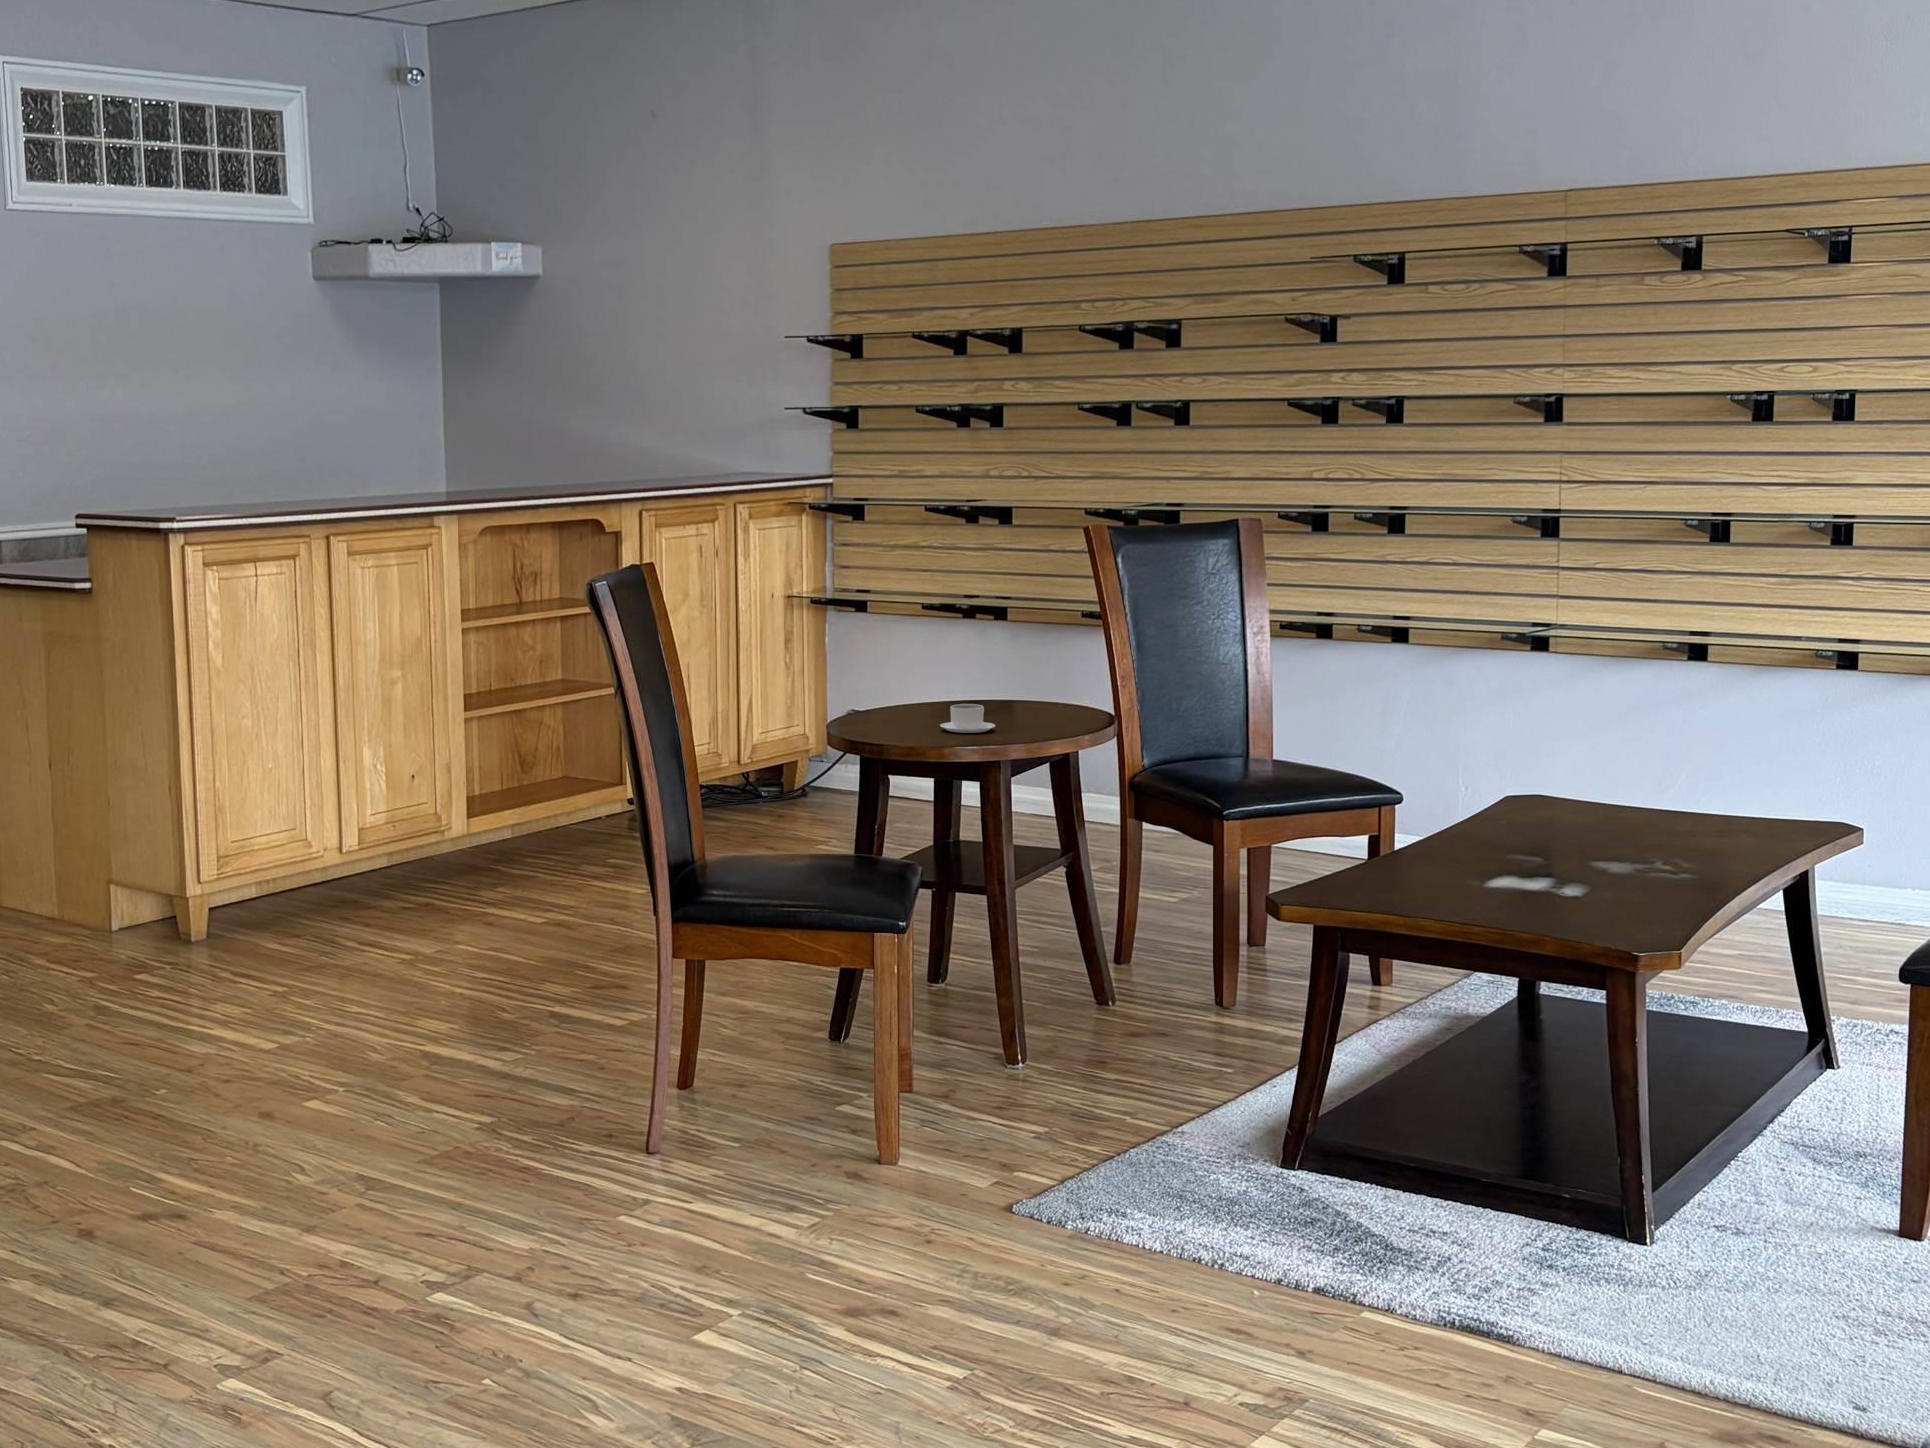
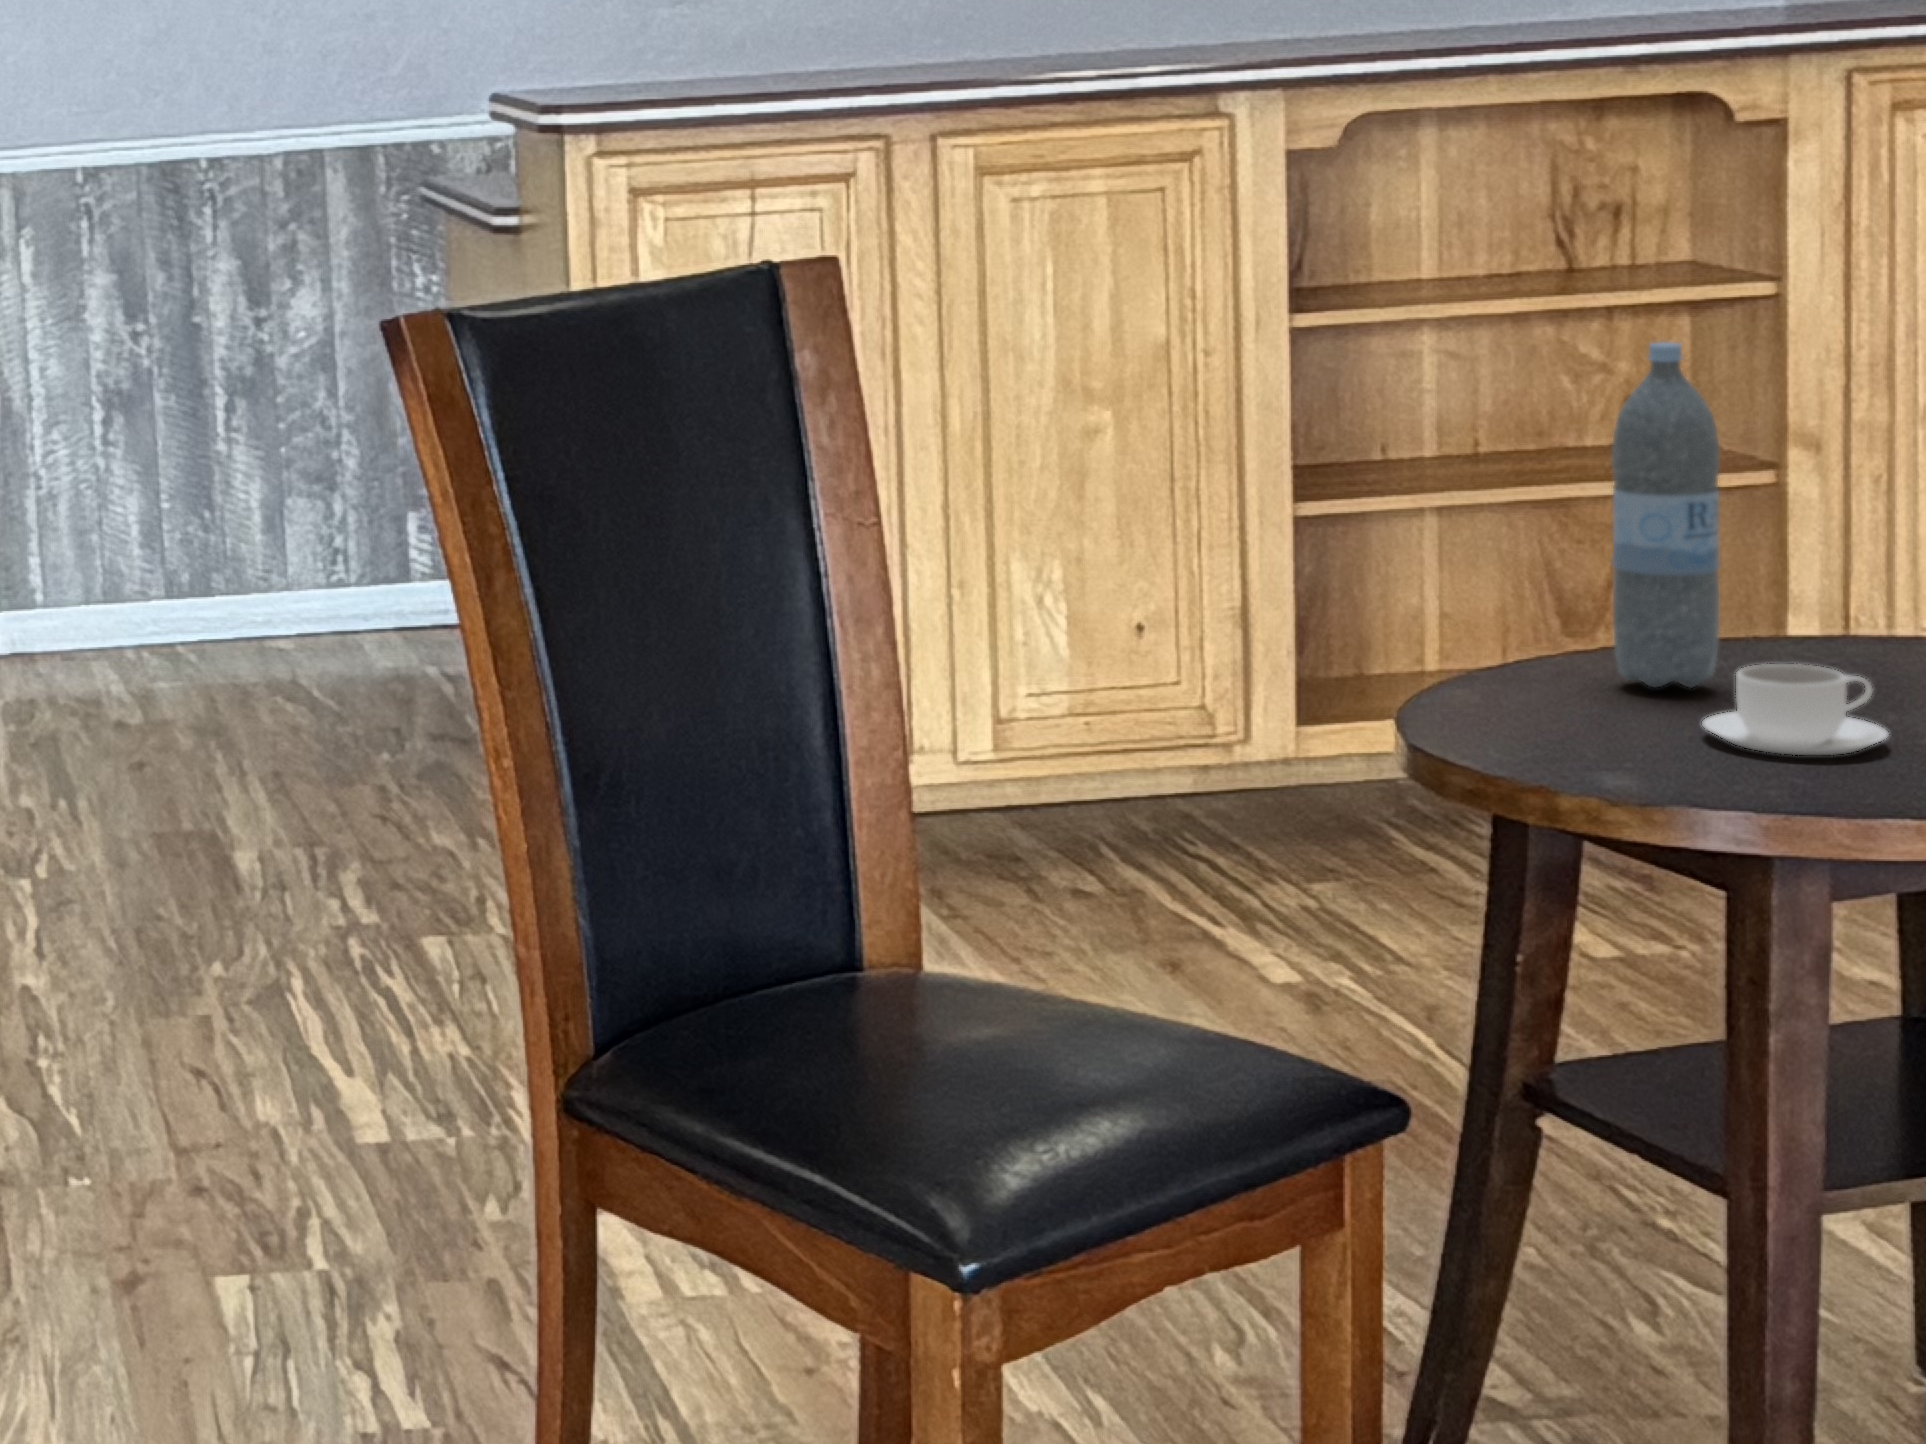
water bottle: none [880,596,915,725] -> present [1612,342,1720,687]

